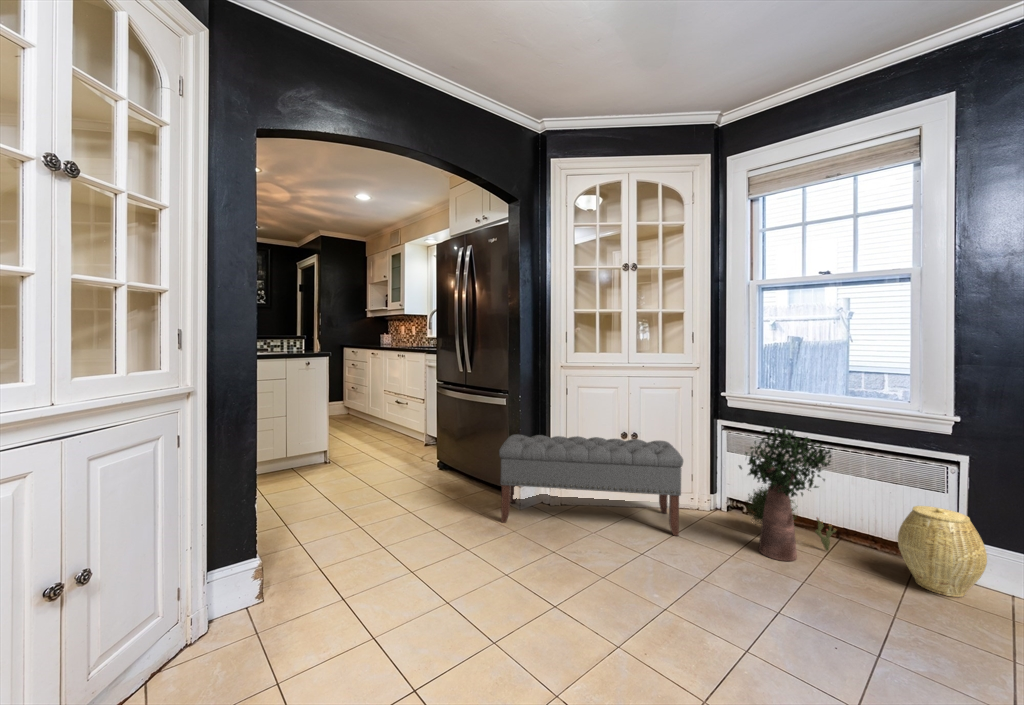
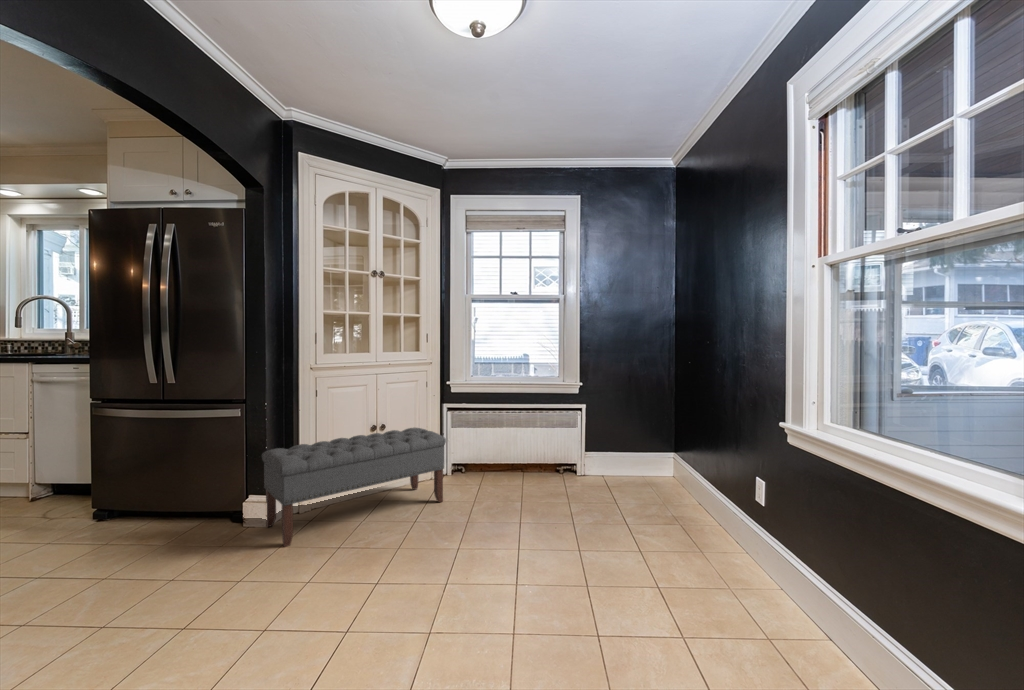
potted plant: present [739,426,836,561] -> none [475,401,535,495]
woven basket: present [898,506,987,597] -> none [562,437,598,485]

